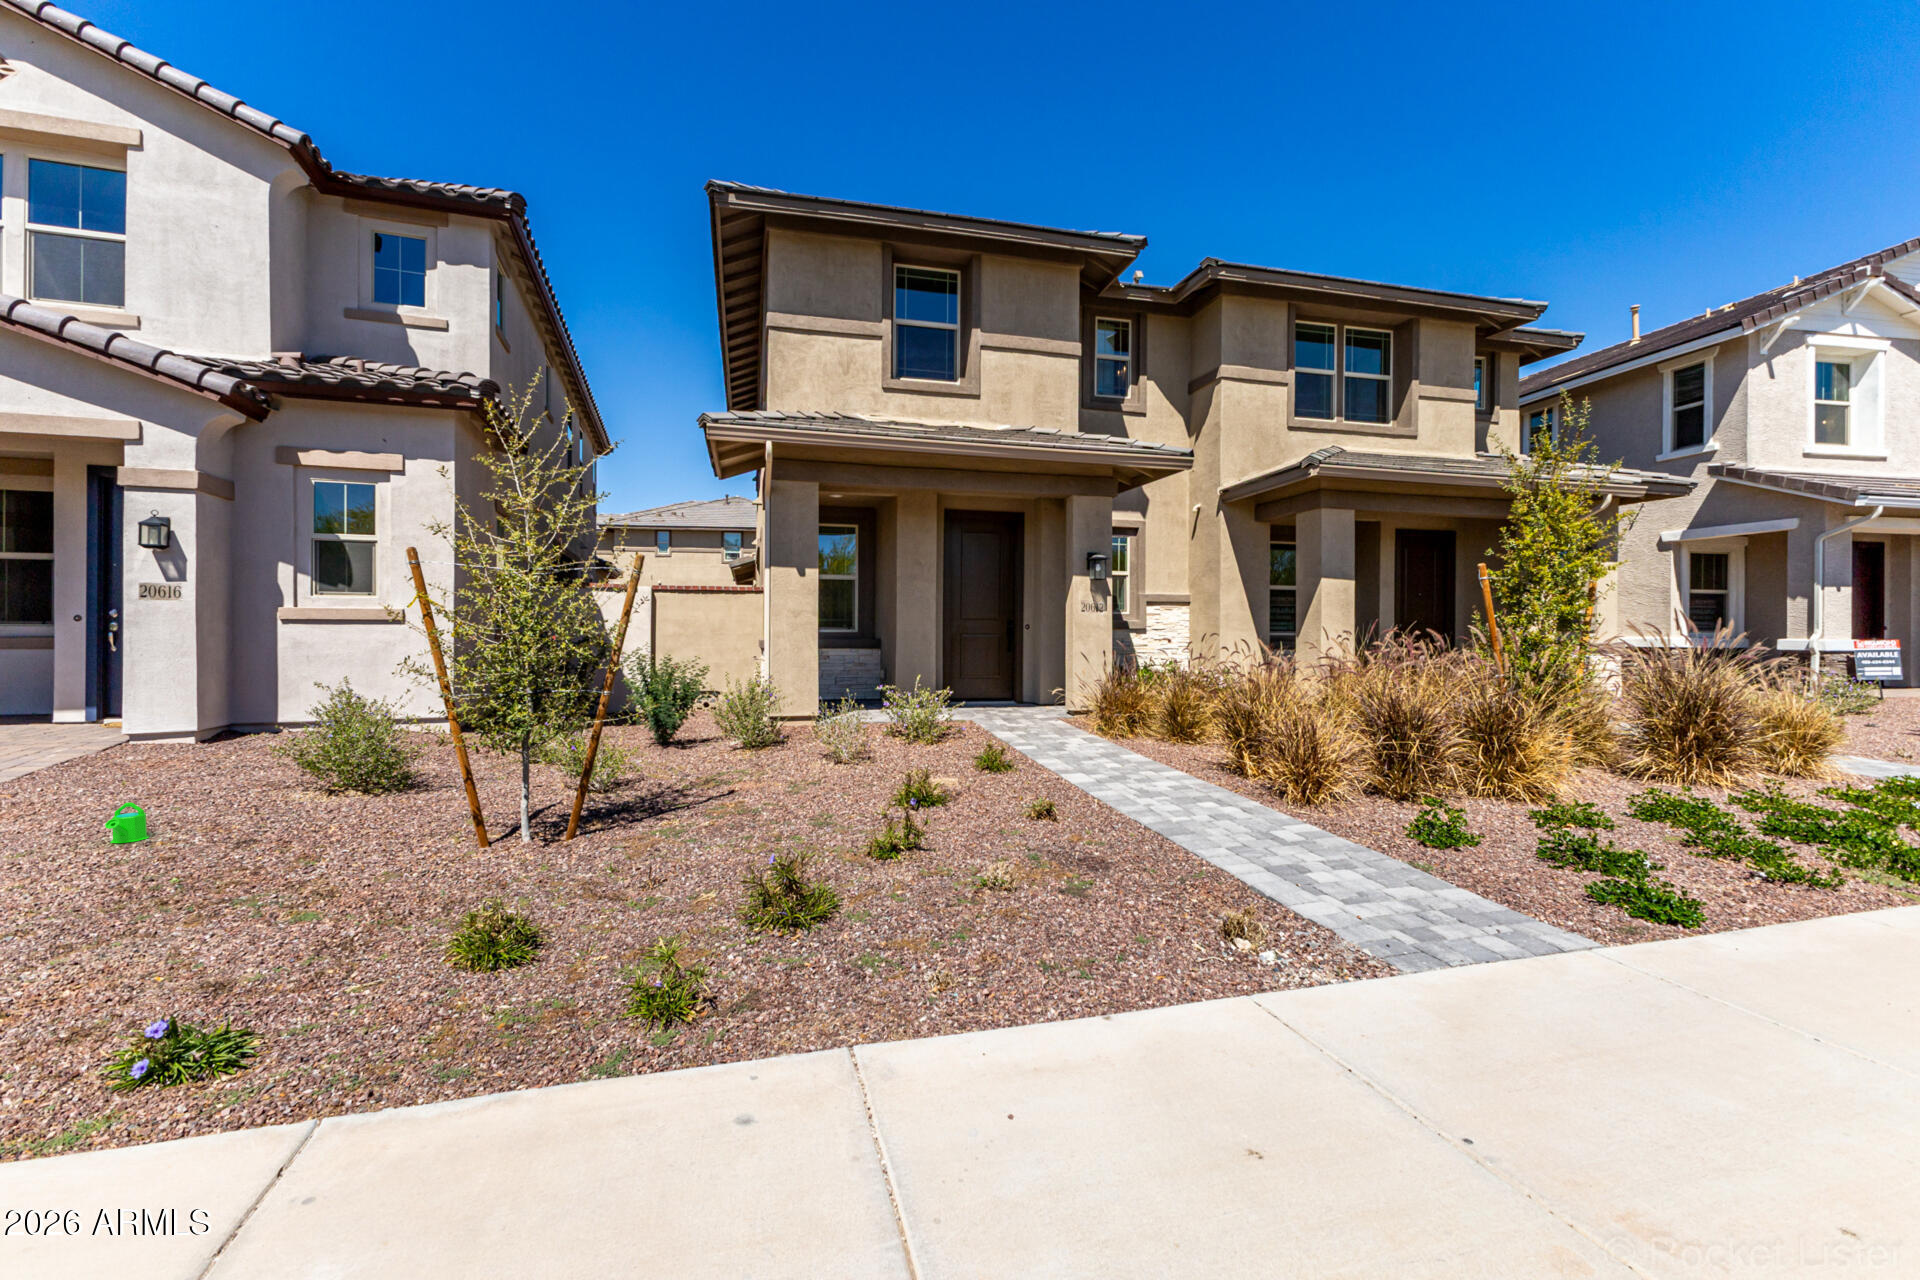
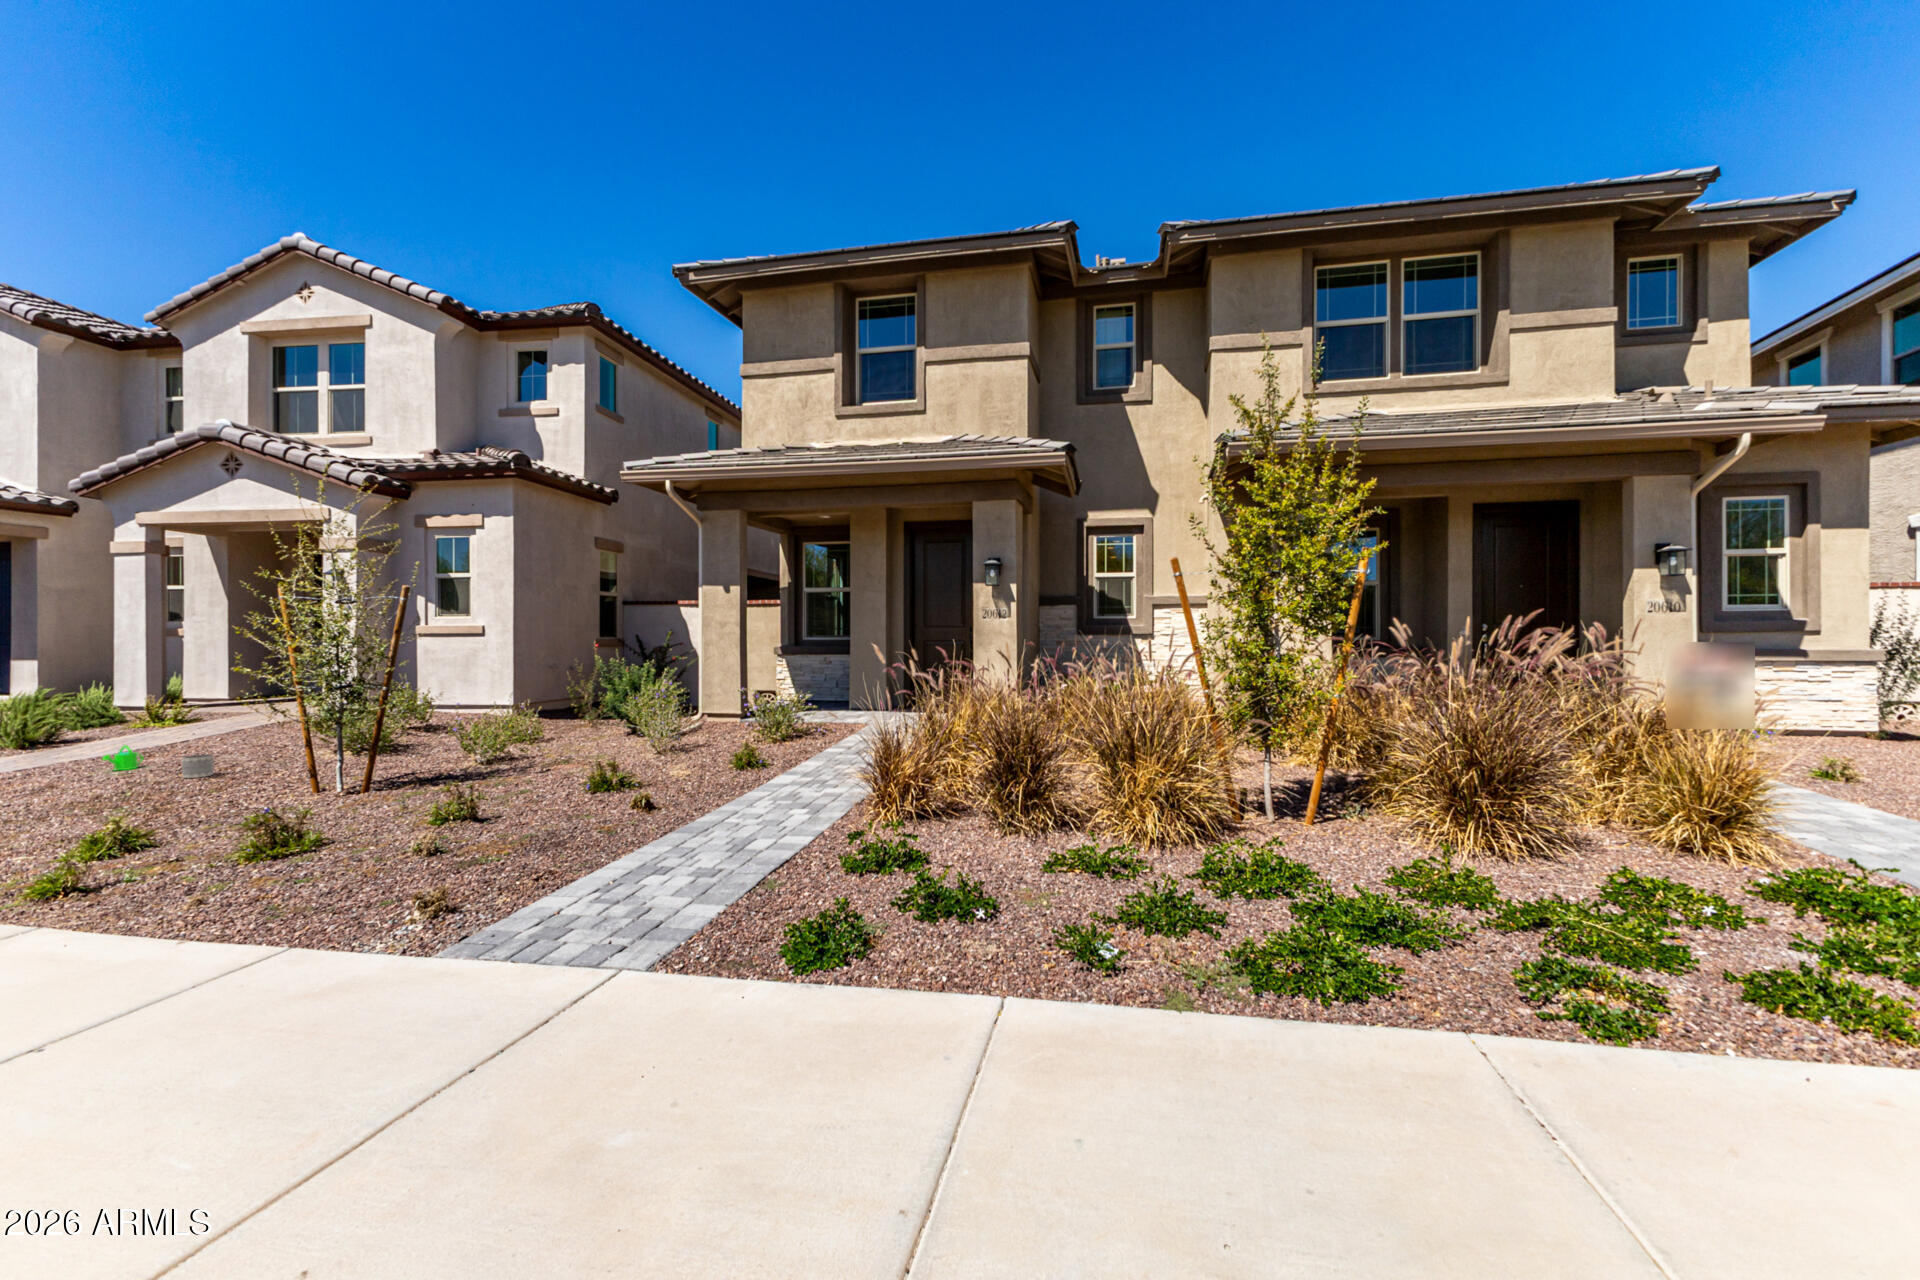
planter: none [298,804,340,841] -> present [182,754,214,778]

